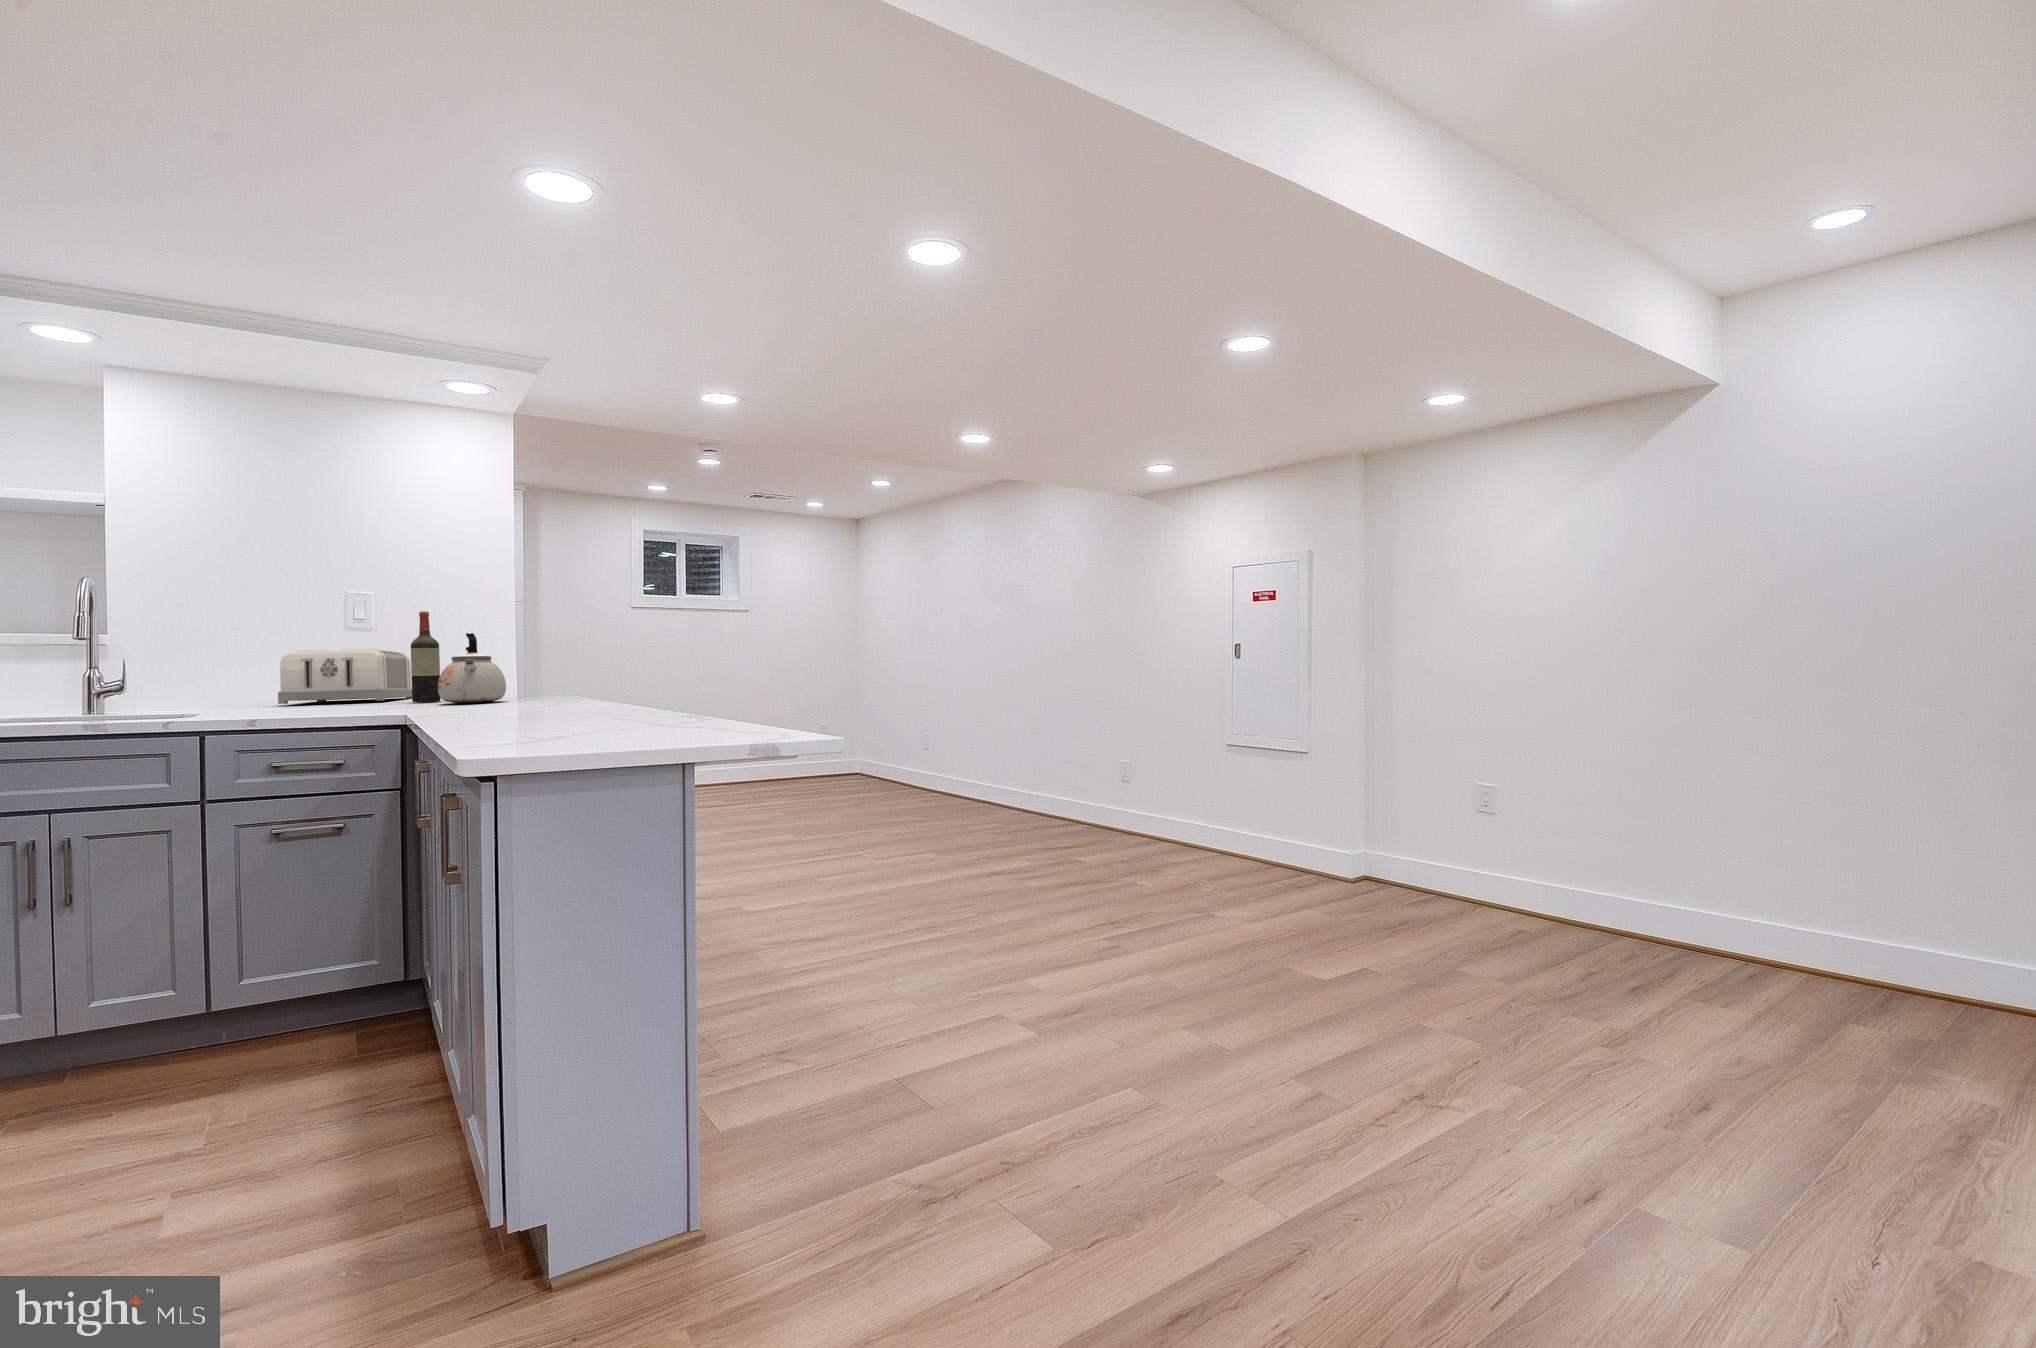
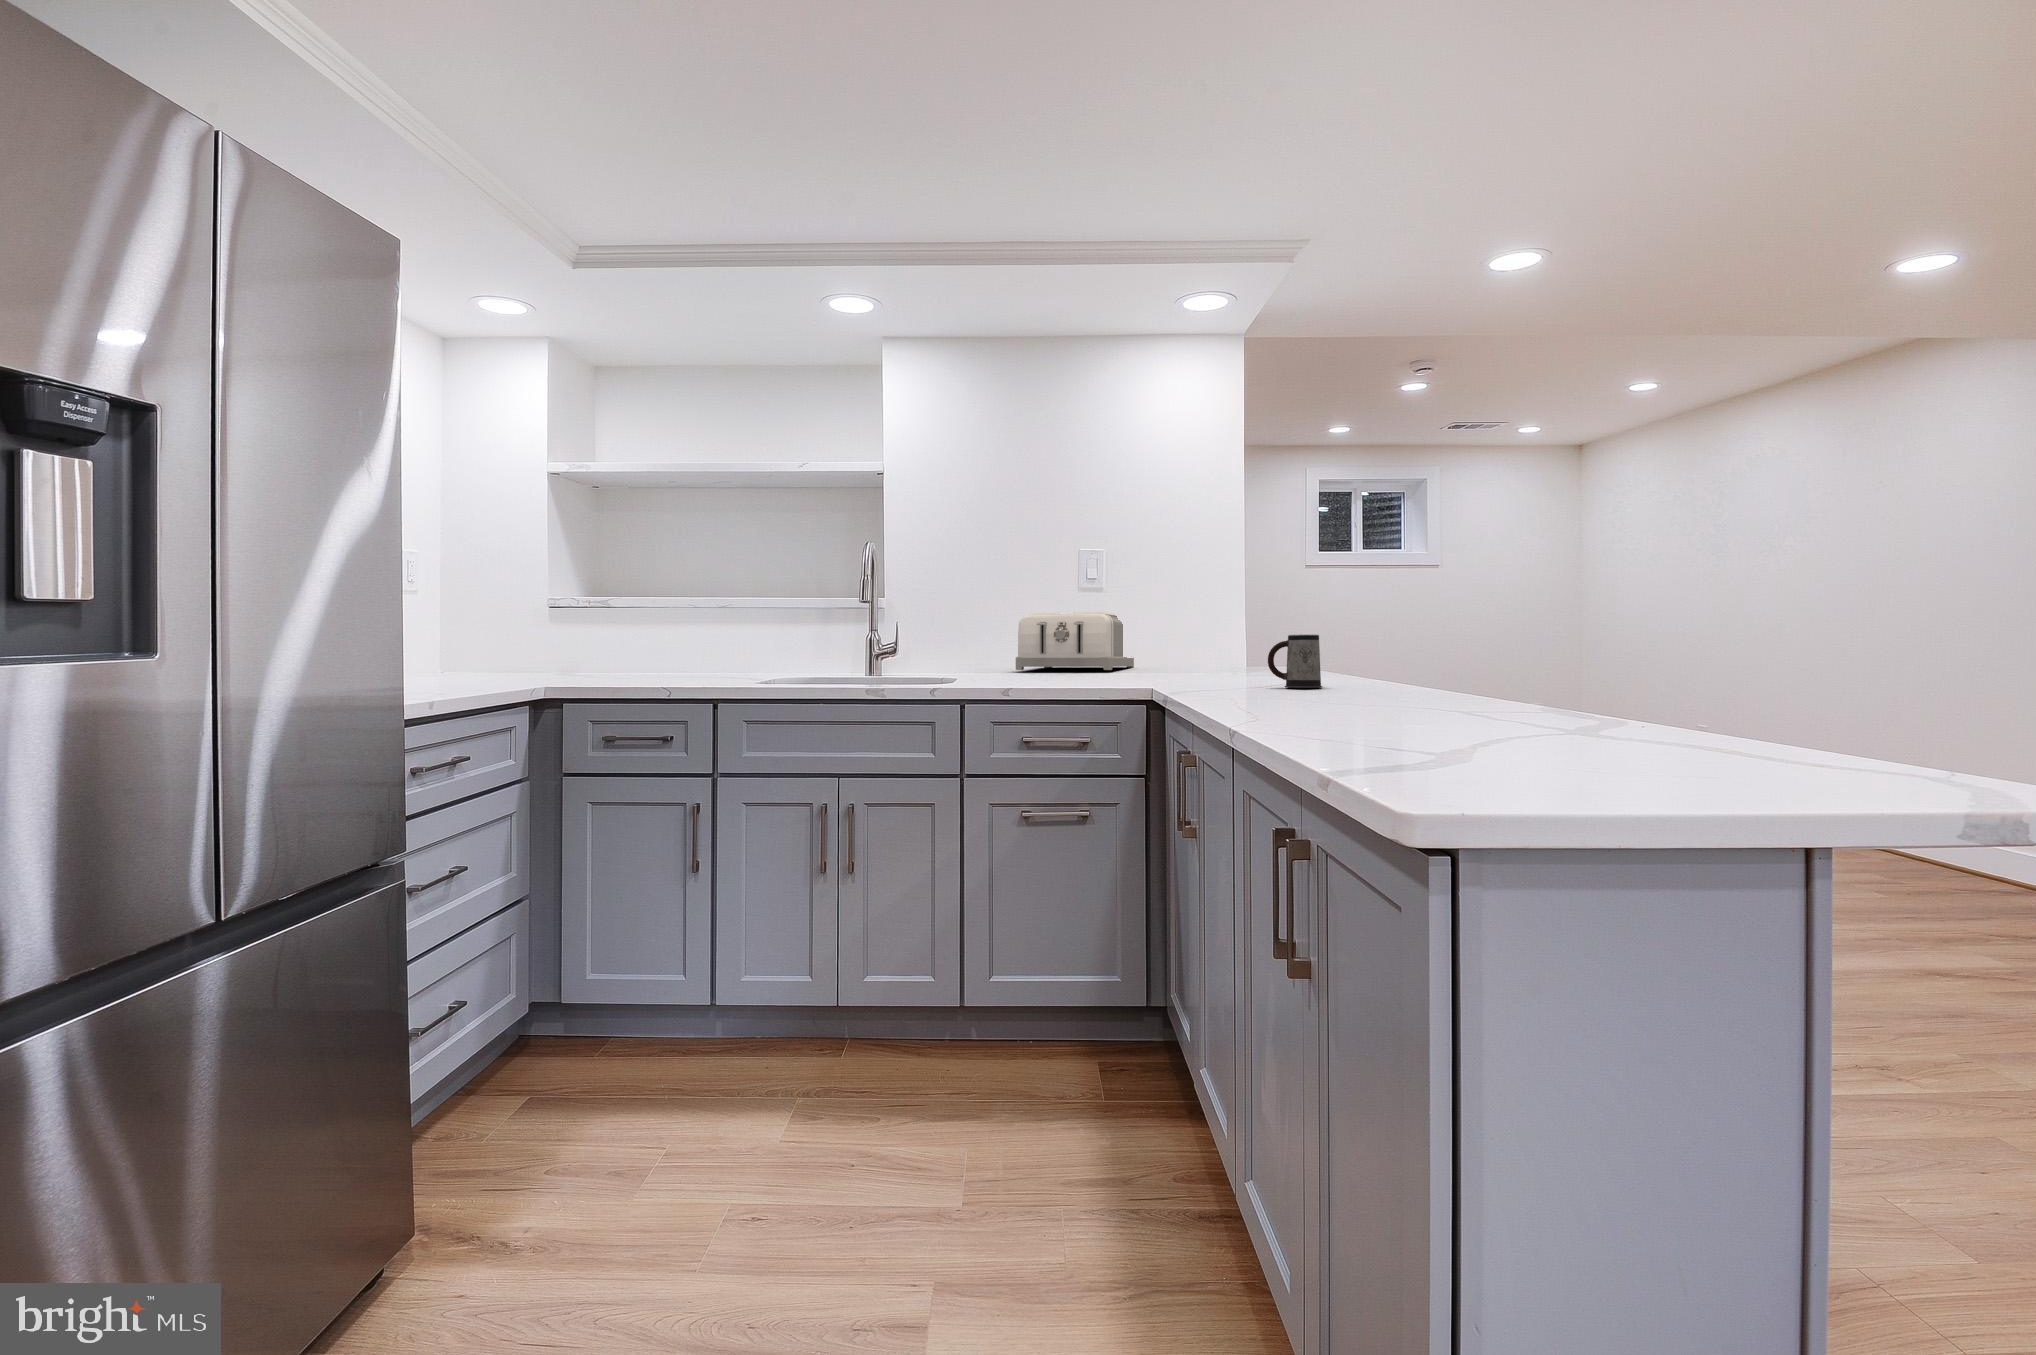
wine bottle: present [411,612,441,702] -> none [1143,569,1171,674]
kettle: present [438,633,506,703] -> none [1177,594,1249,678]
mug: none [506,664,553,706] -> present [1268,635,1322,688]

